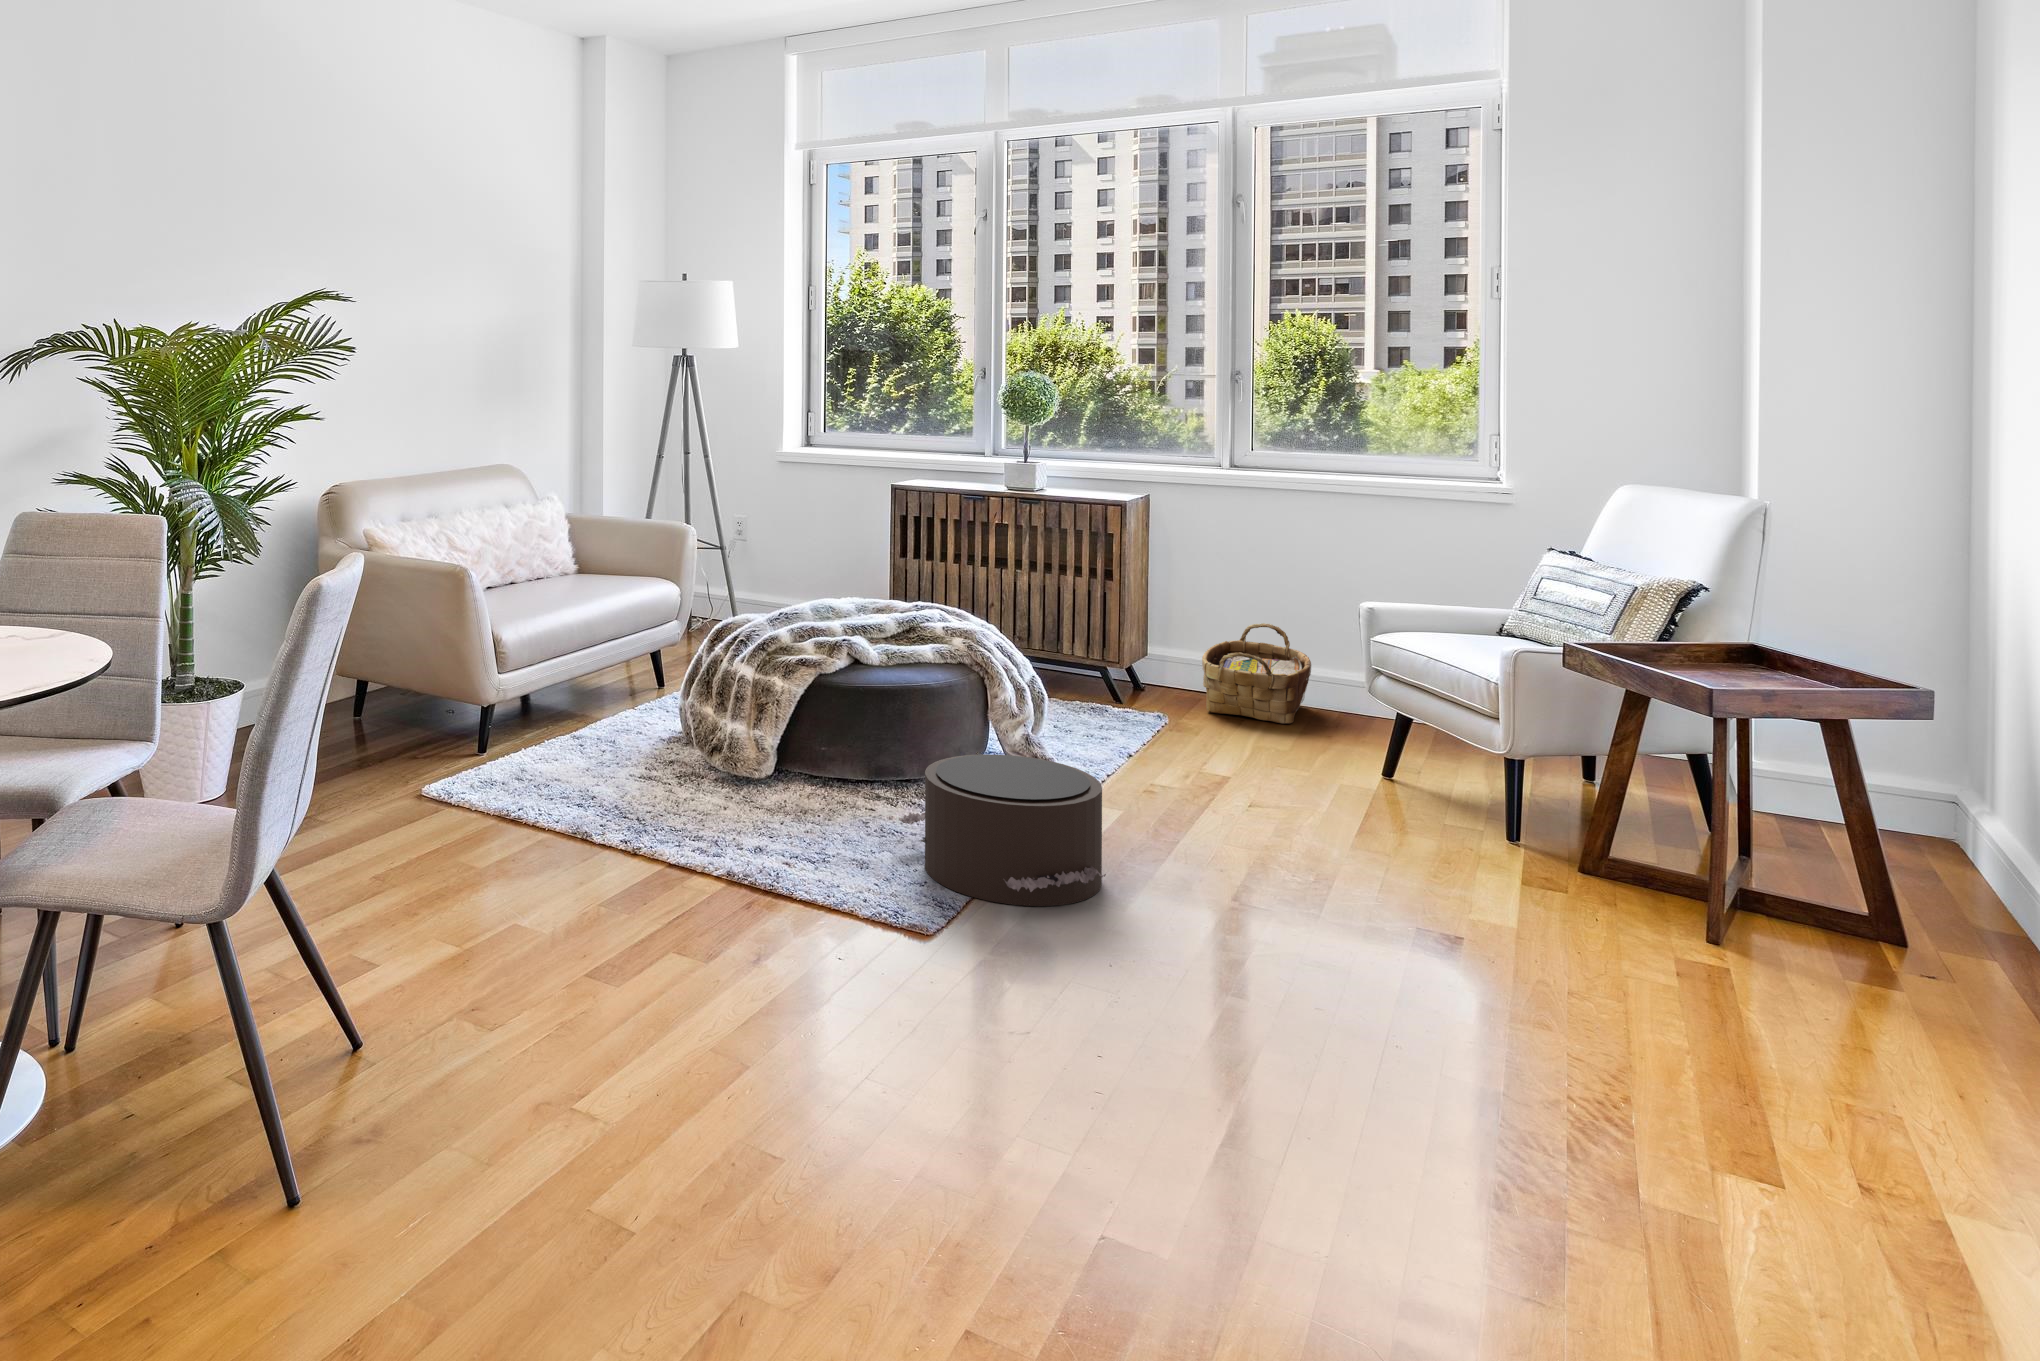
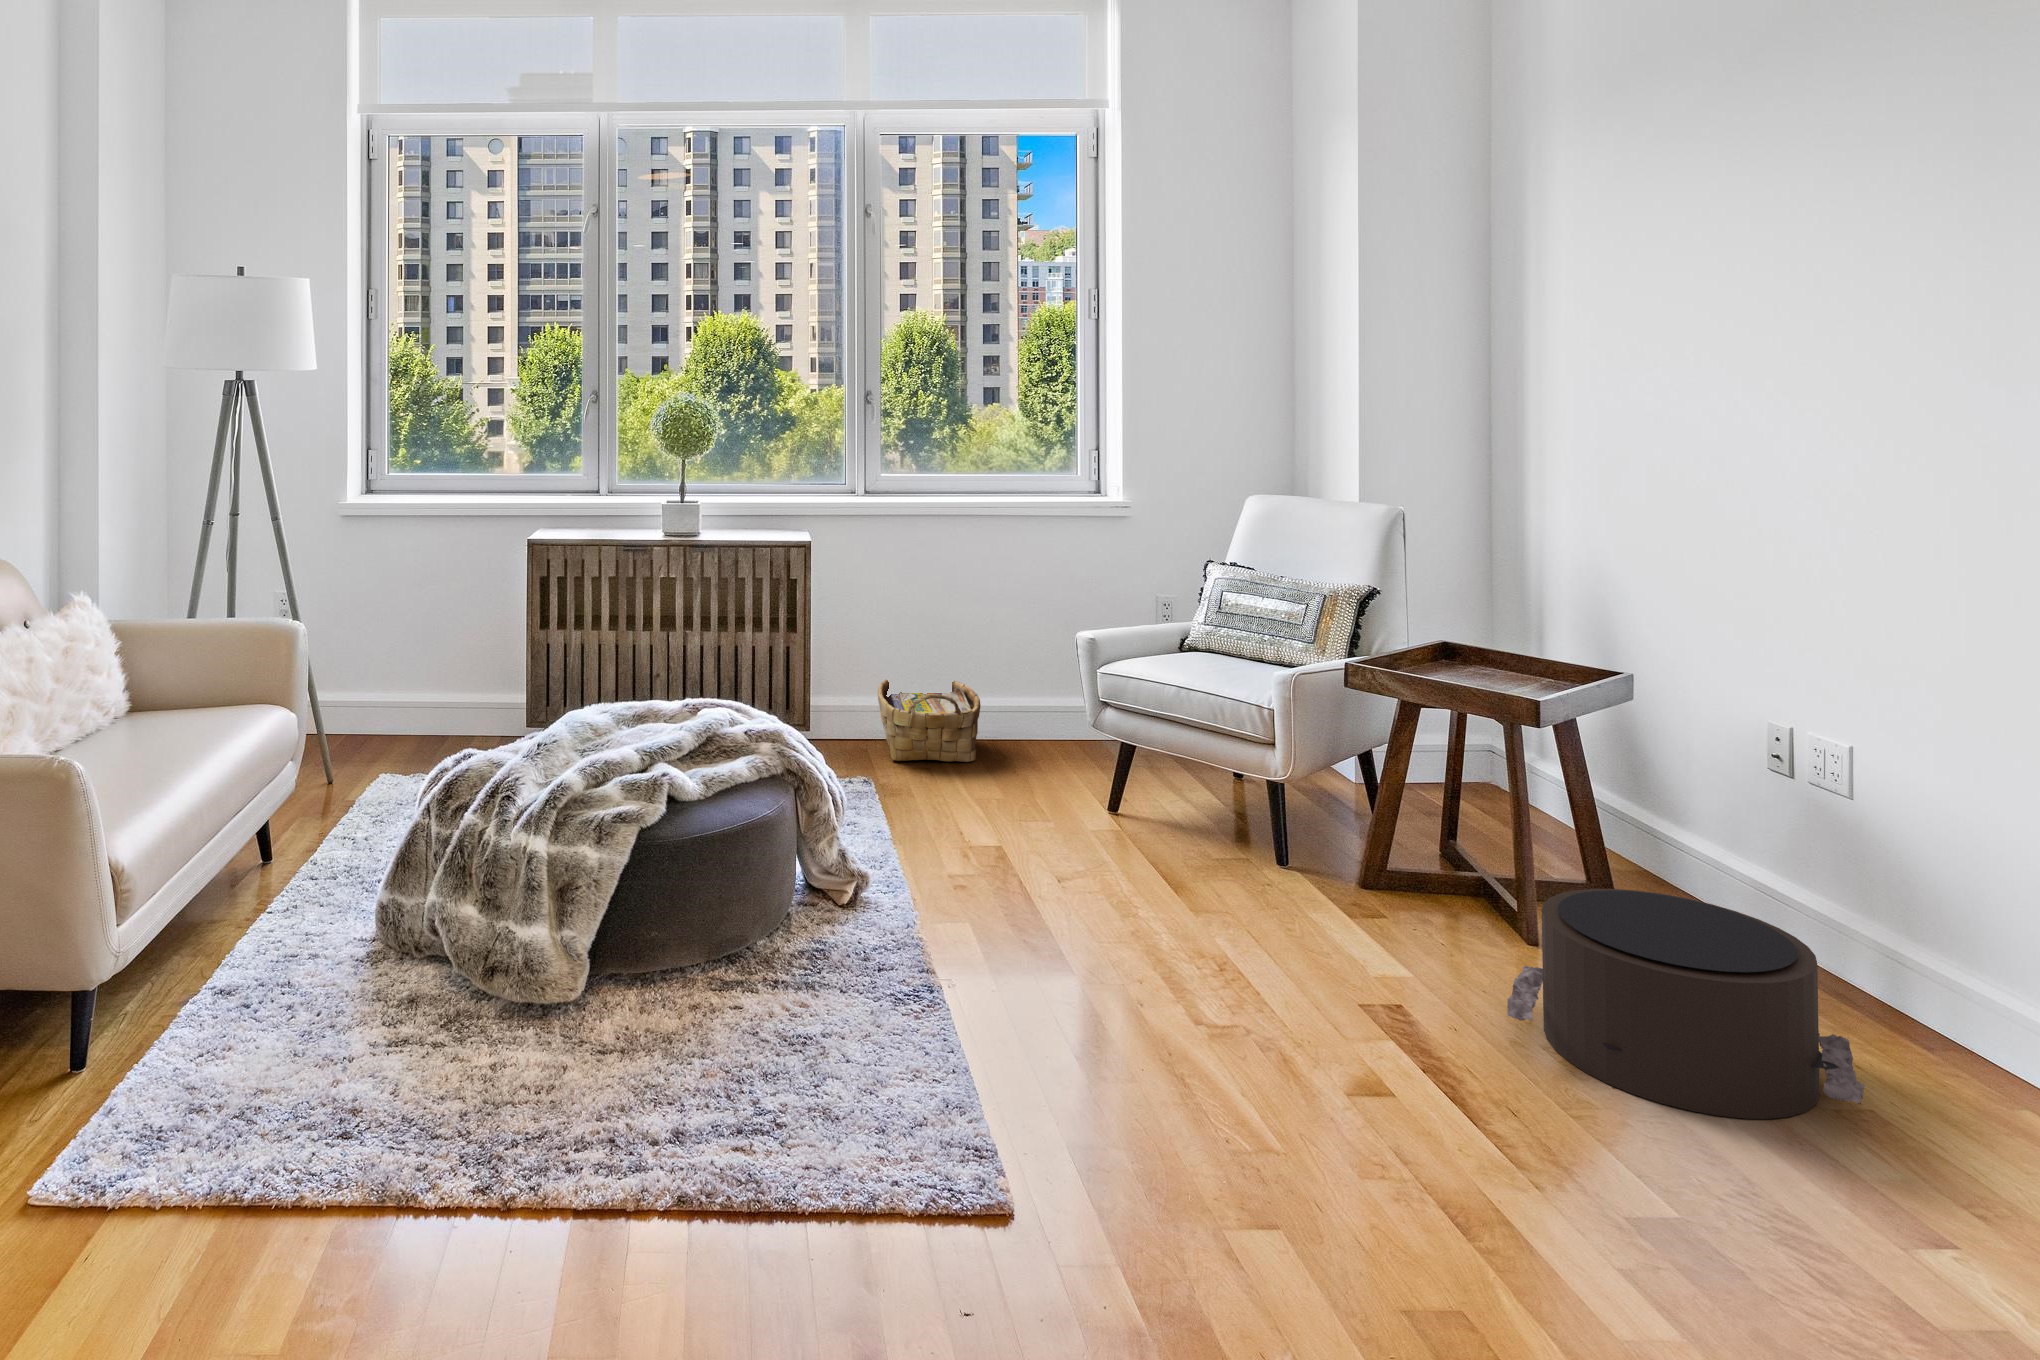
pouf: present [899,754,1106,906] -> present [1507,889,1865,1119]

